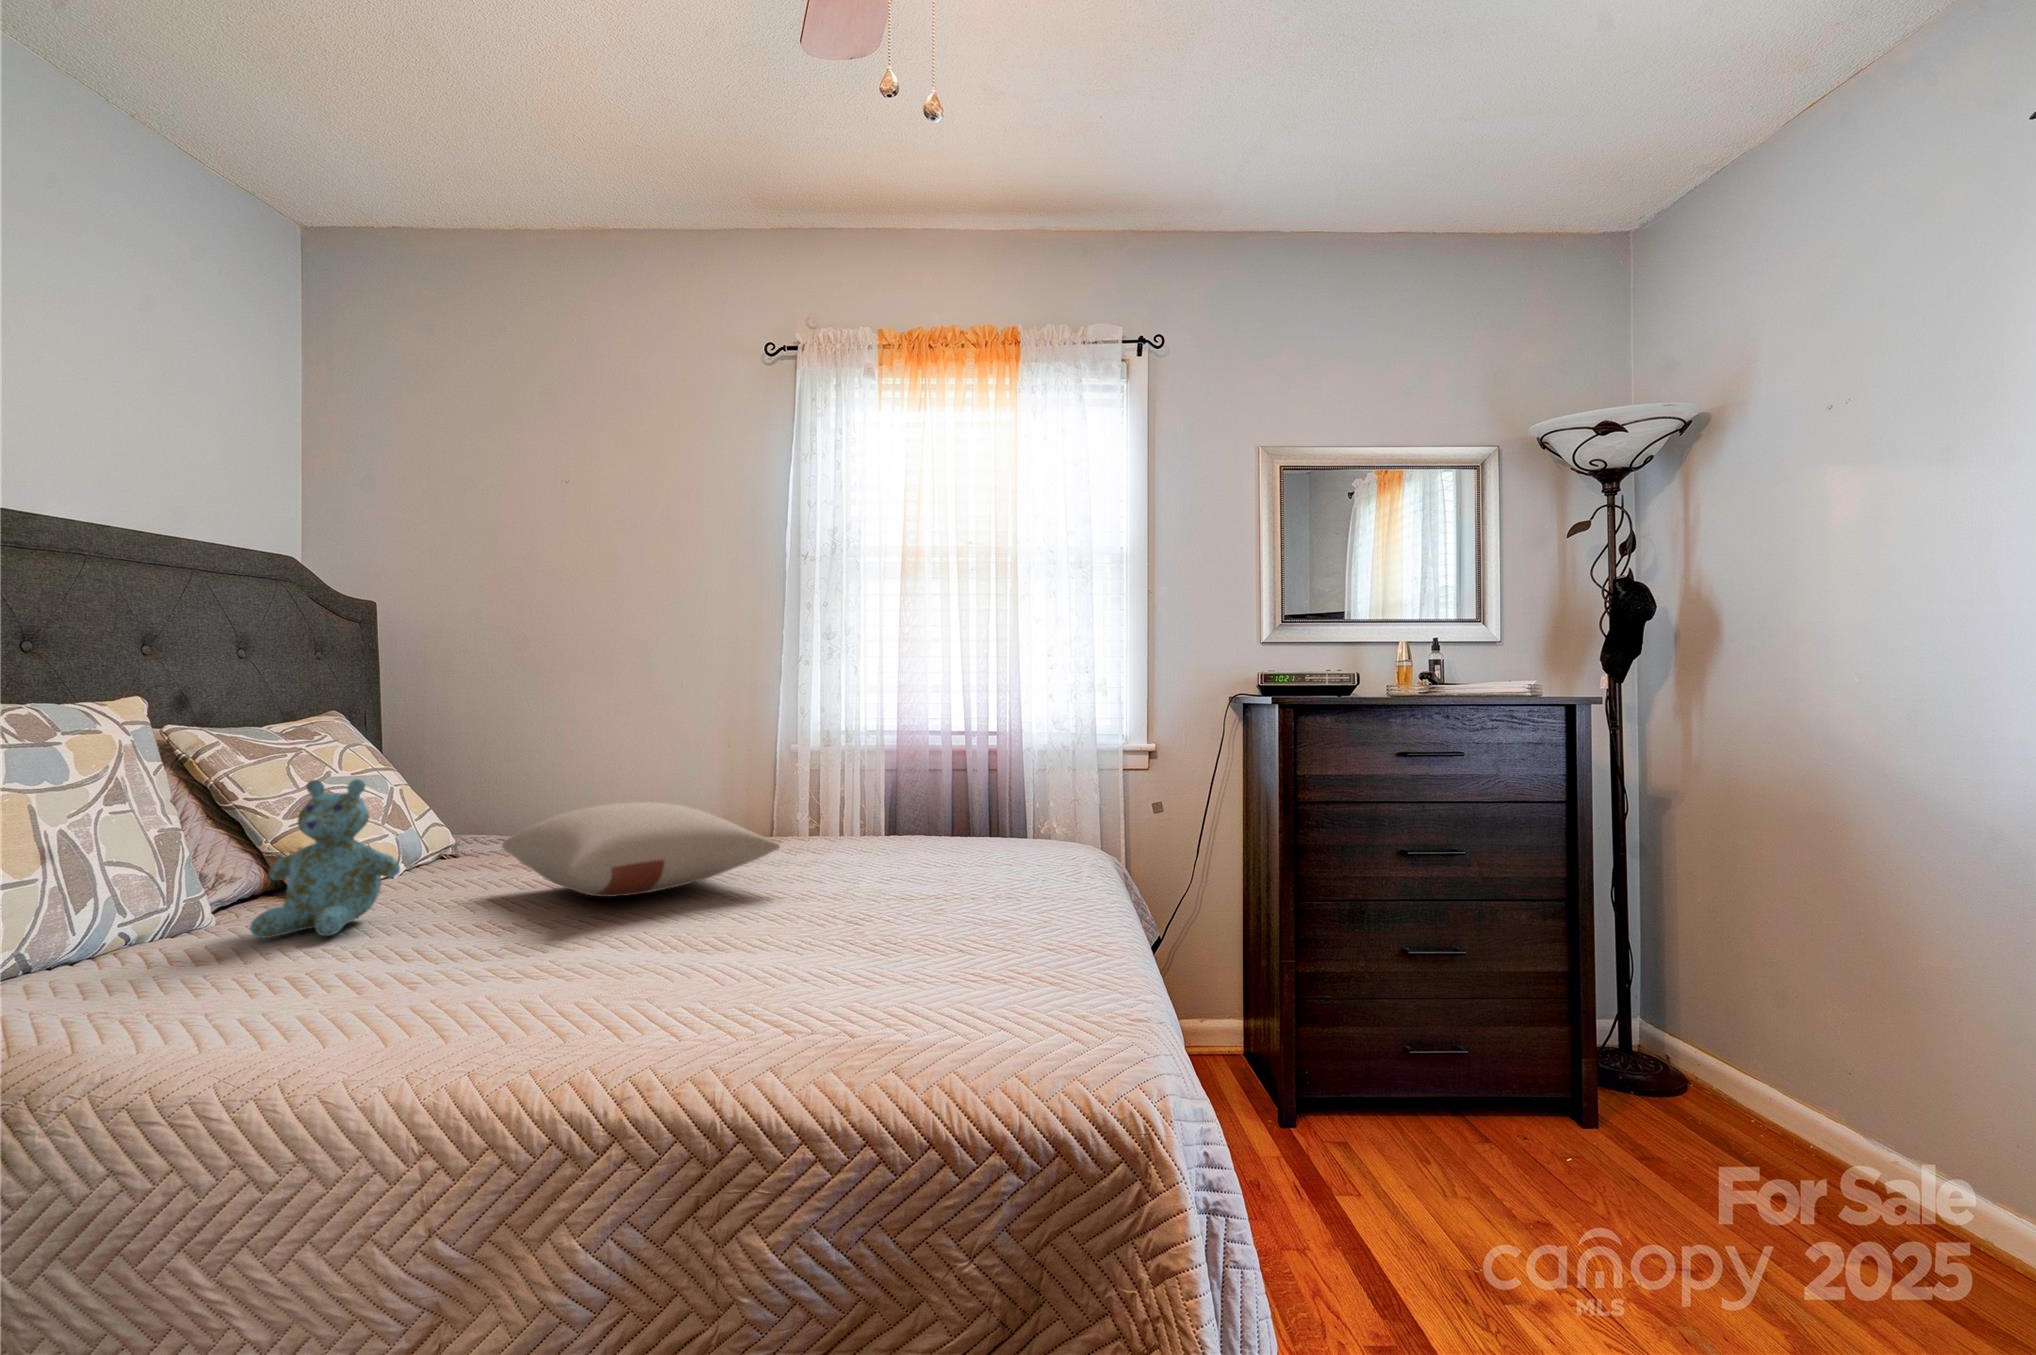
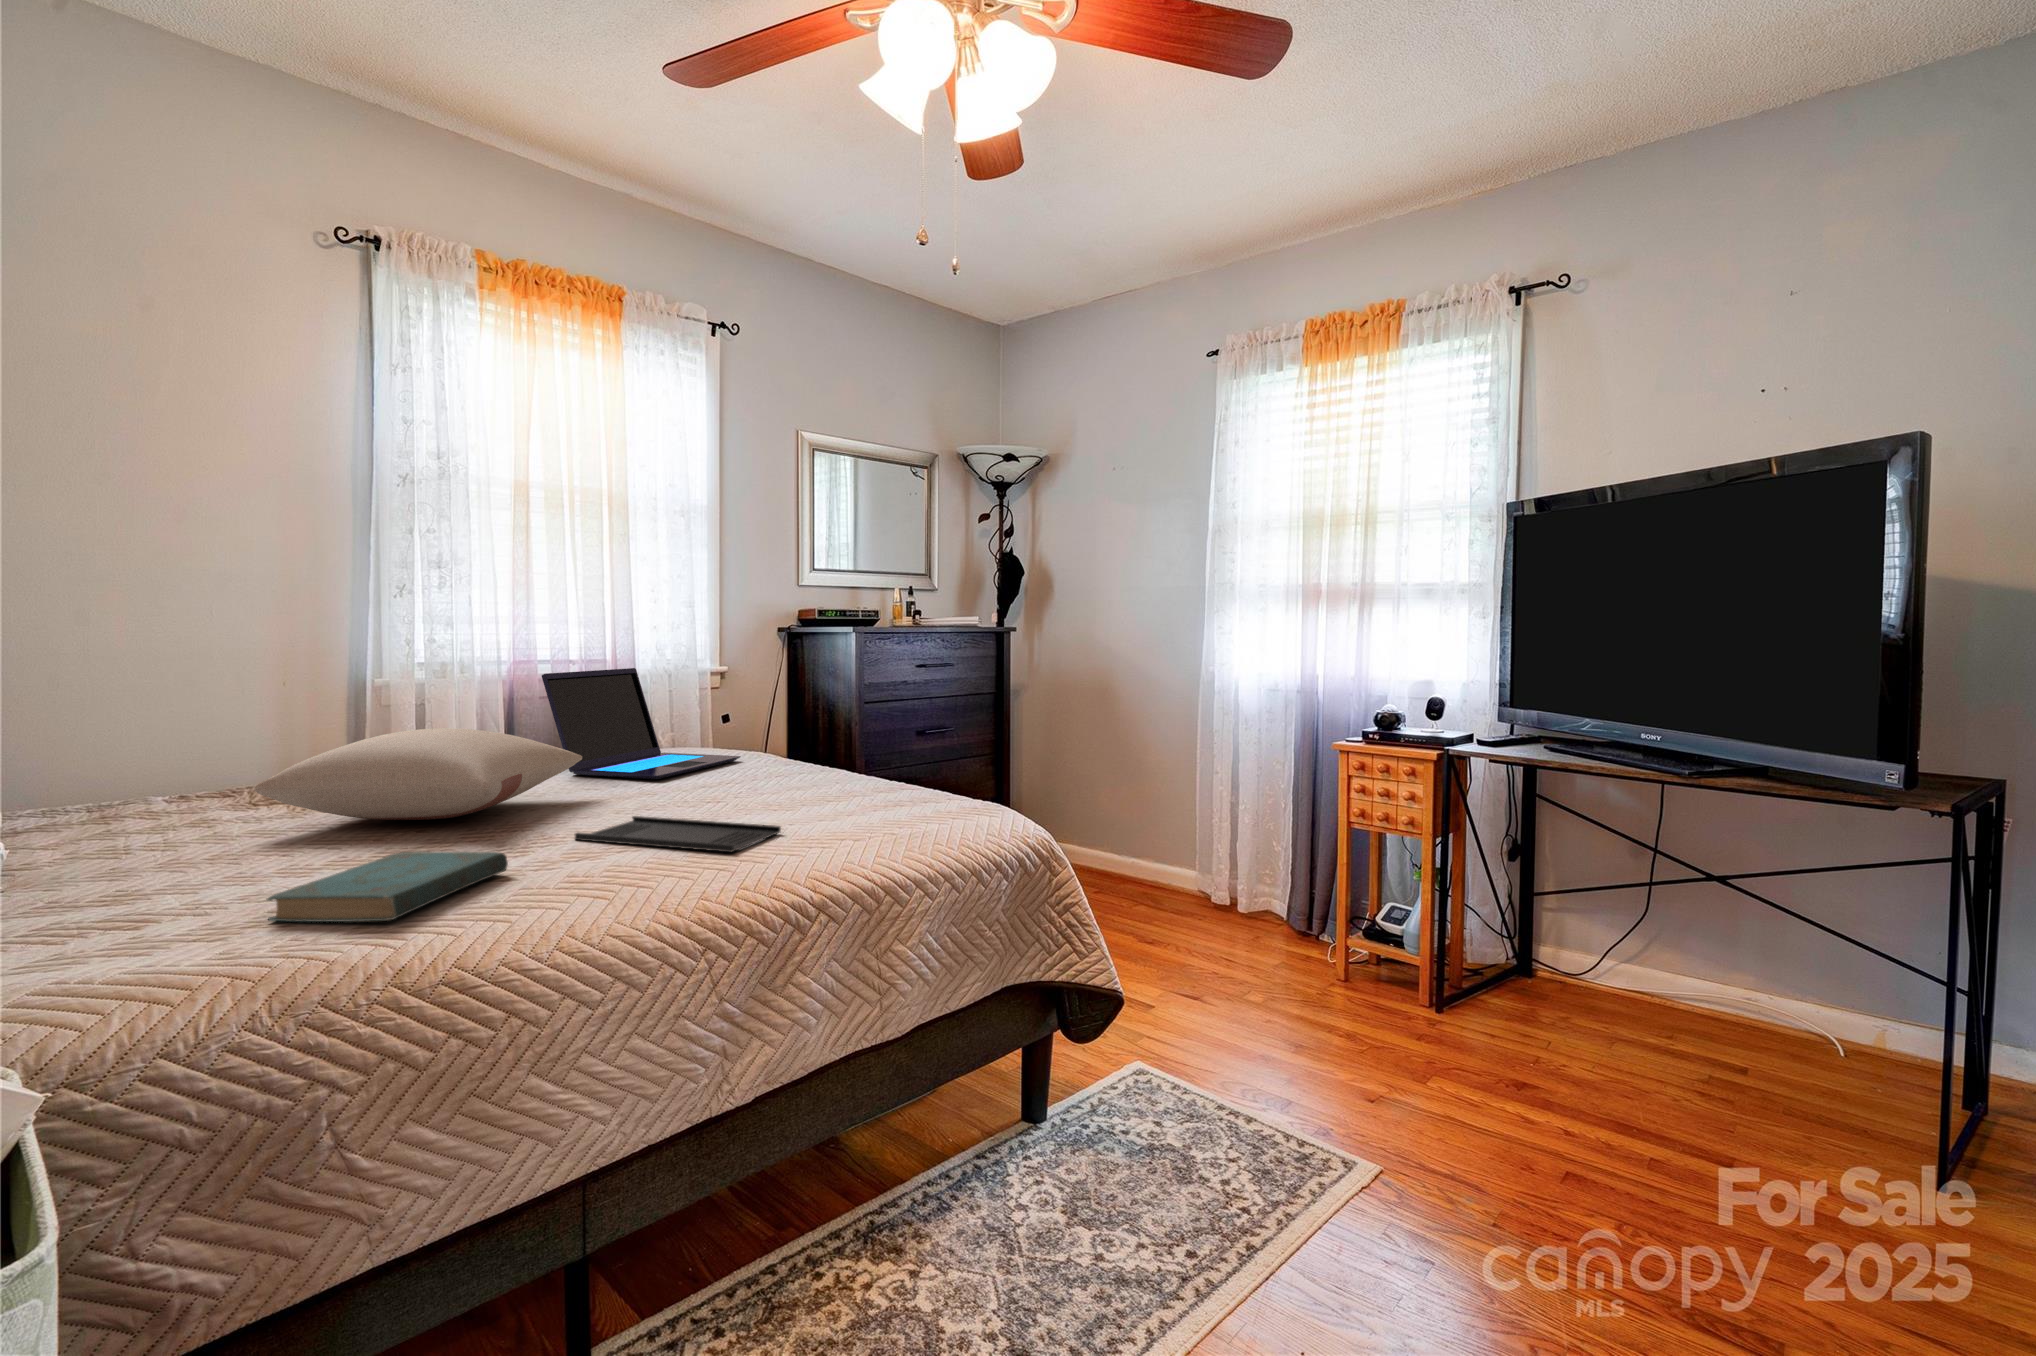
laptop: none [841,745,1034,880] -> present [542,668,741,779]
stuffed bear: present [250,779,400,938] -> none [56,714,246,901]
tray: none [603,929,742,1013] -> present [575,816,781,852]
book: none [208,933,439,1015] -> present [267,852,508,922]

